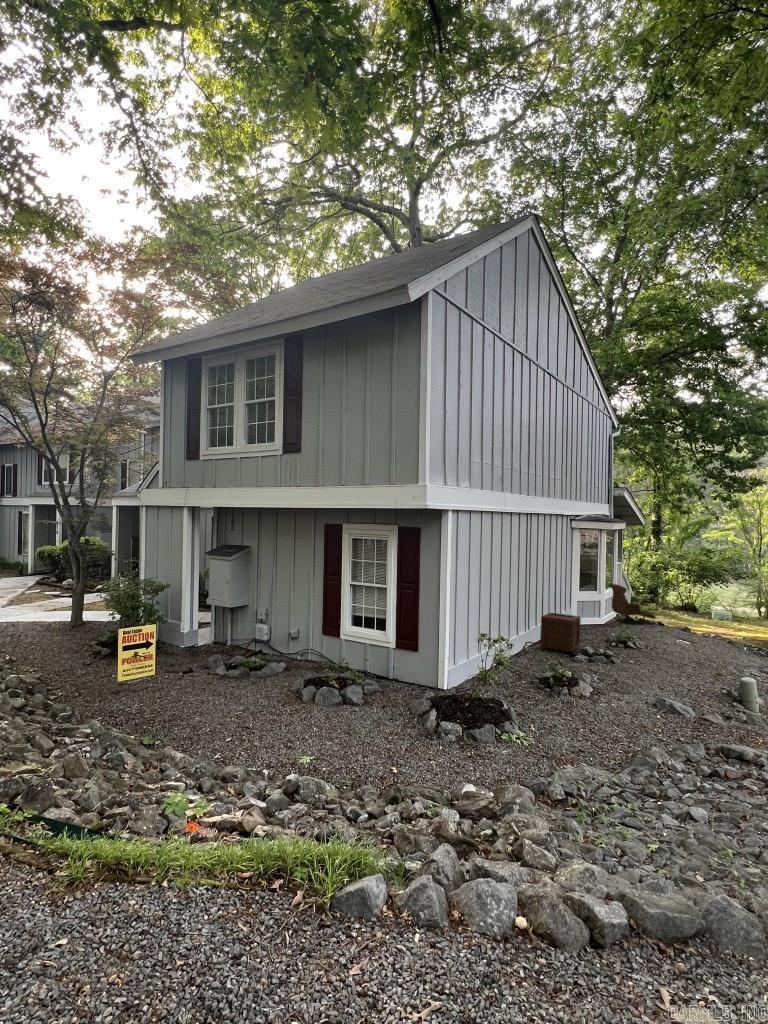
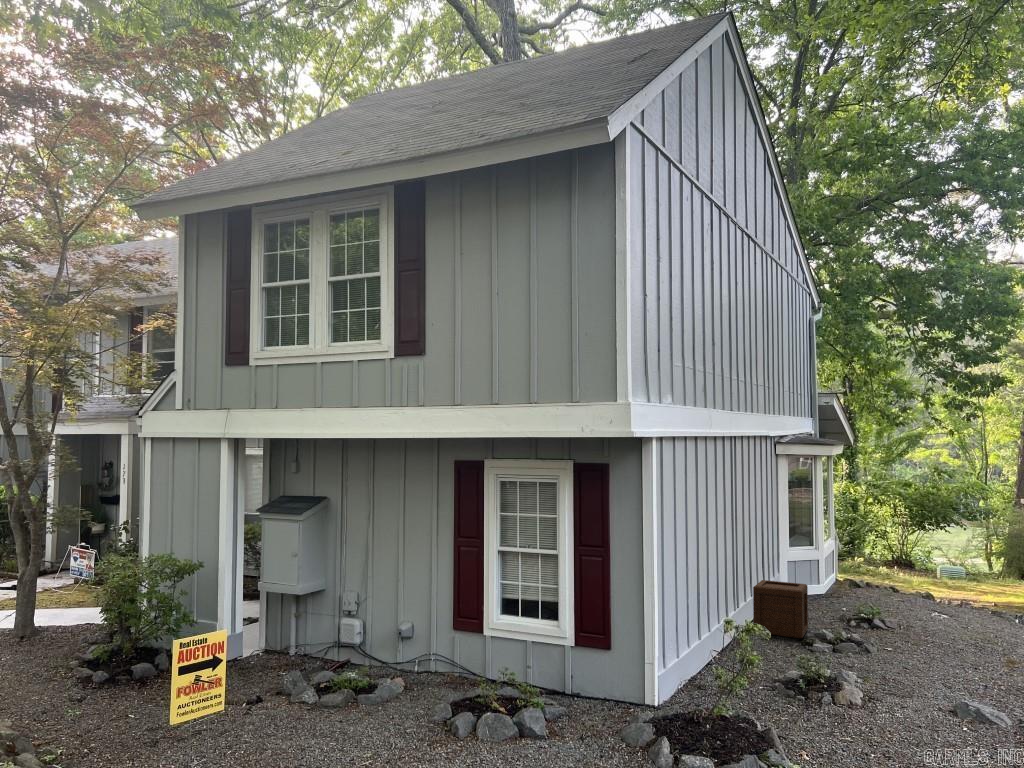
lounge chair: present [610,584,656,625] -> none [827,534,894,593]

